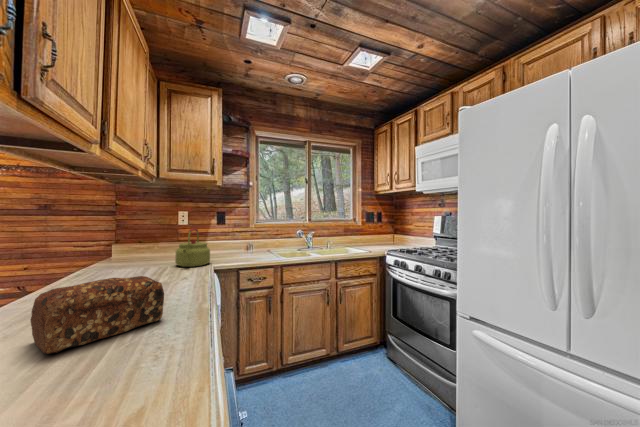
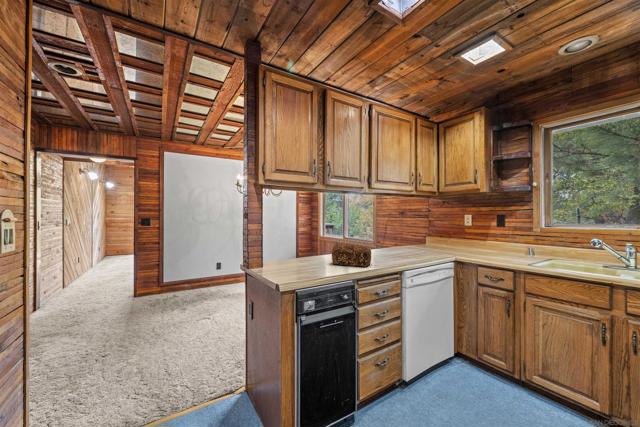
kettle: present [175,228,210,267] -> none [435,228,463,257]

